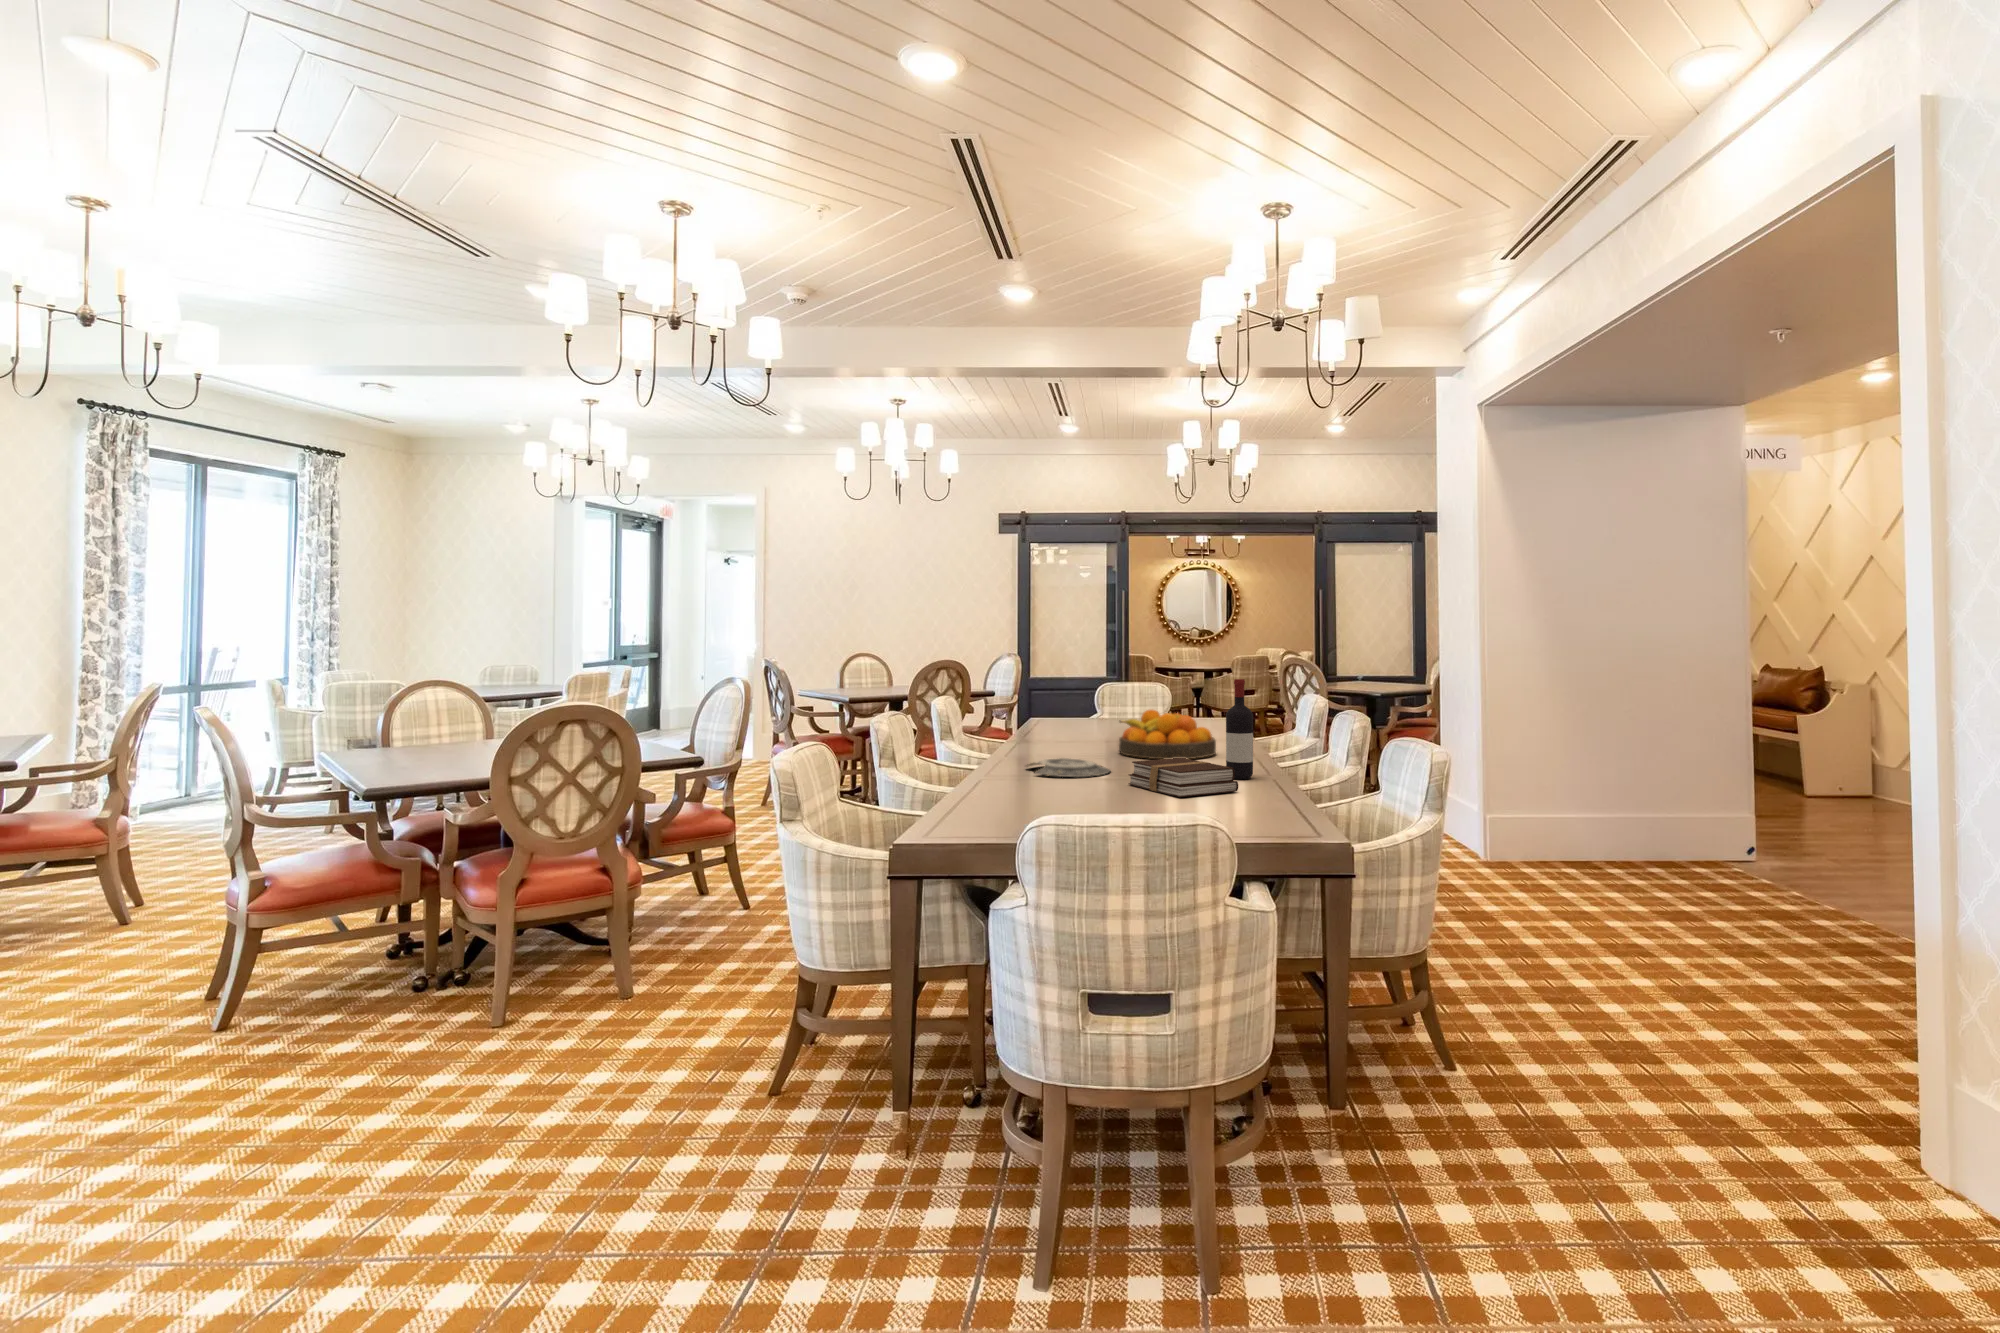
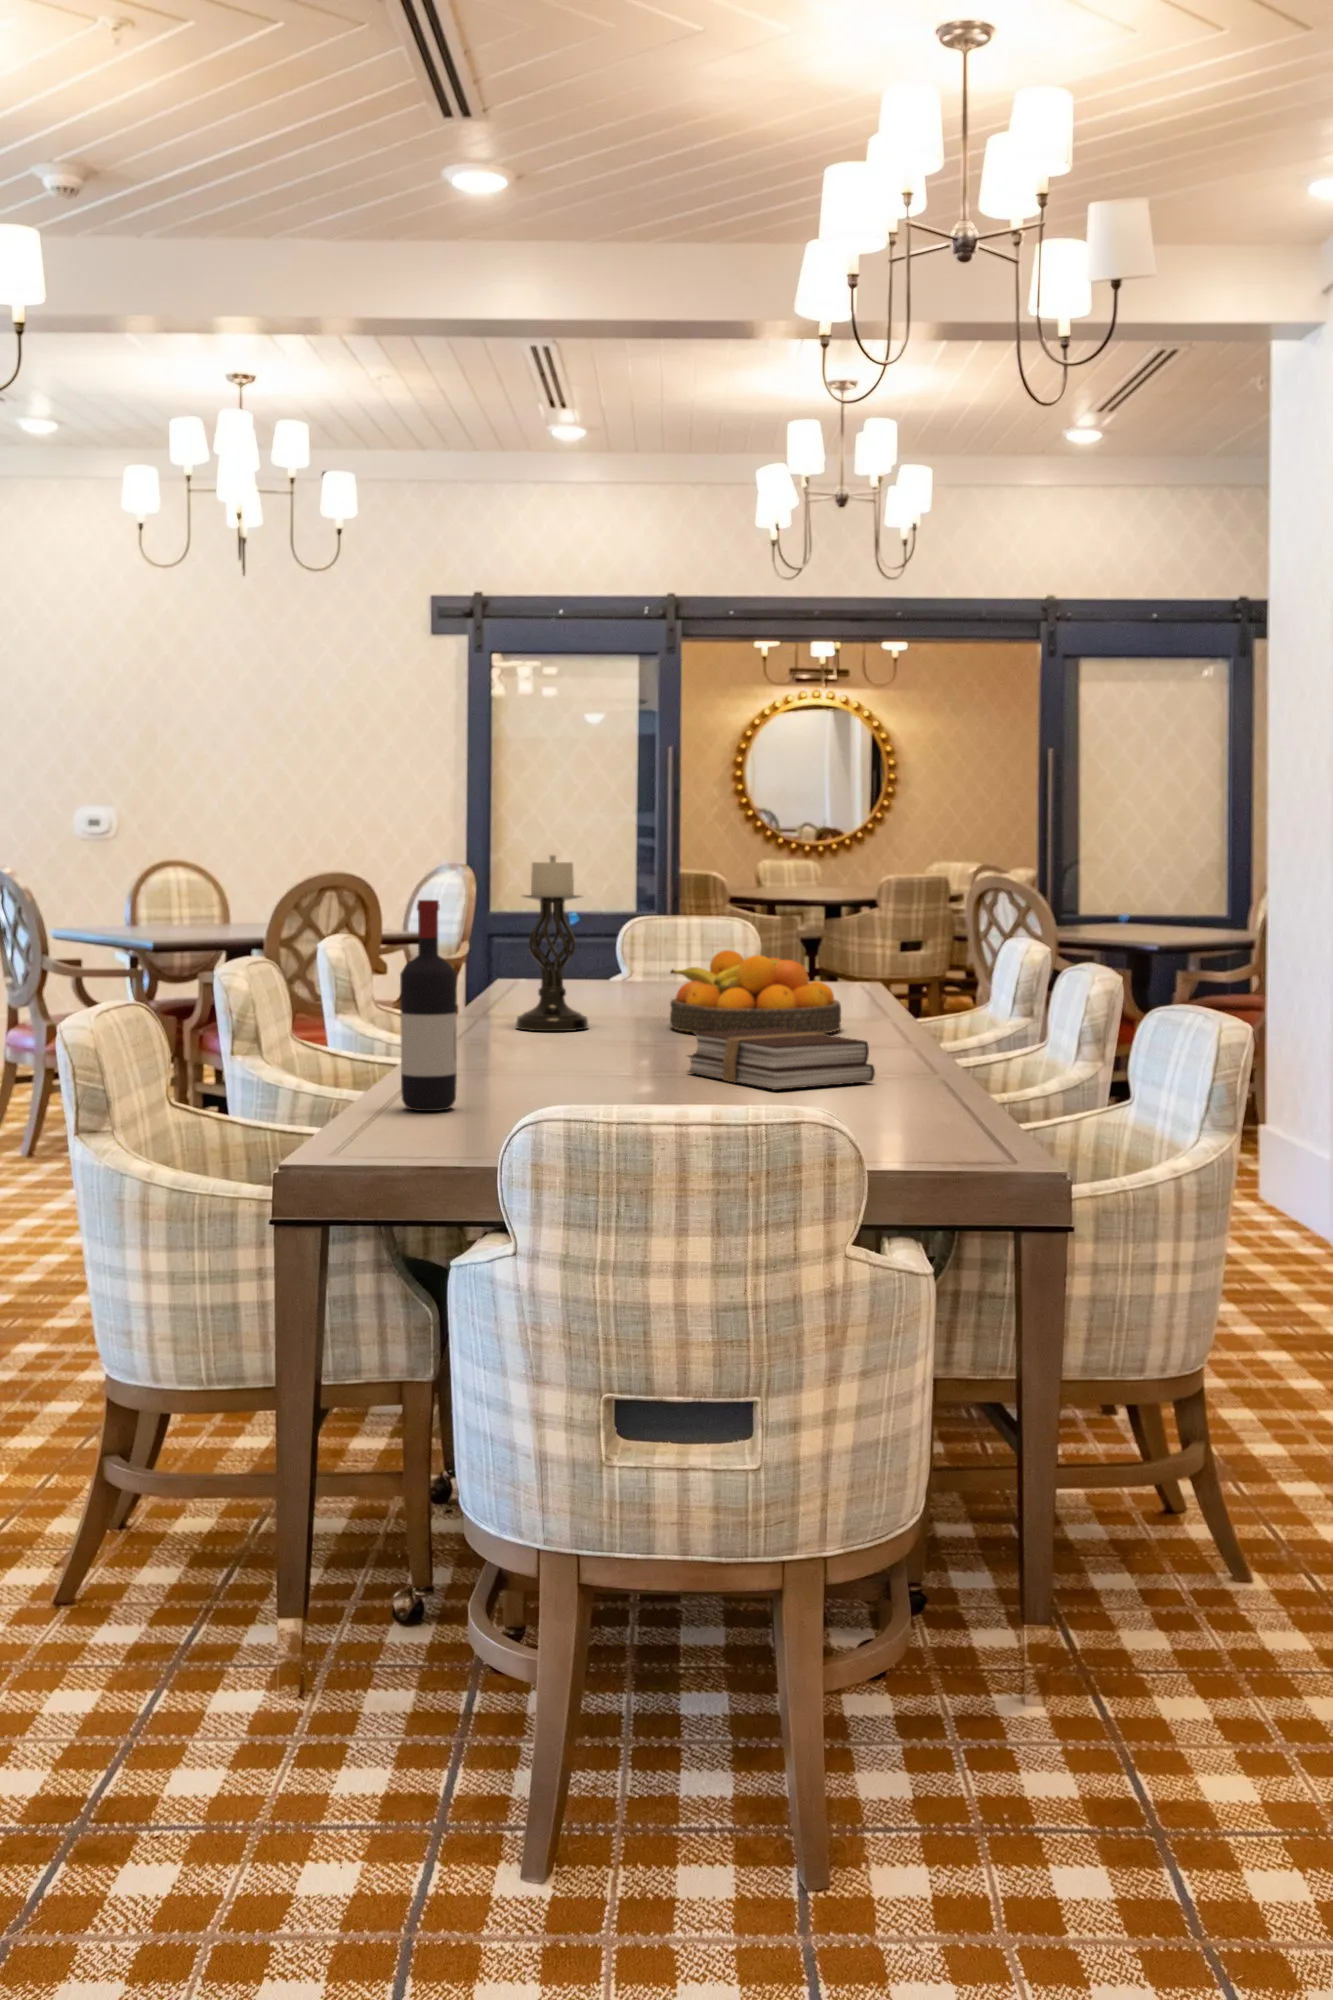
candle holder: none [1034,659,1074,755] -> present [516,855,588,1031]
wine bottle: present [1226,679,1253,779] -> present [400,900,457,1111]
plate: present [1027,758,1110,777] -> none [501,1032,657,1063]

